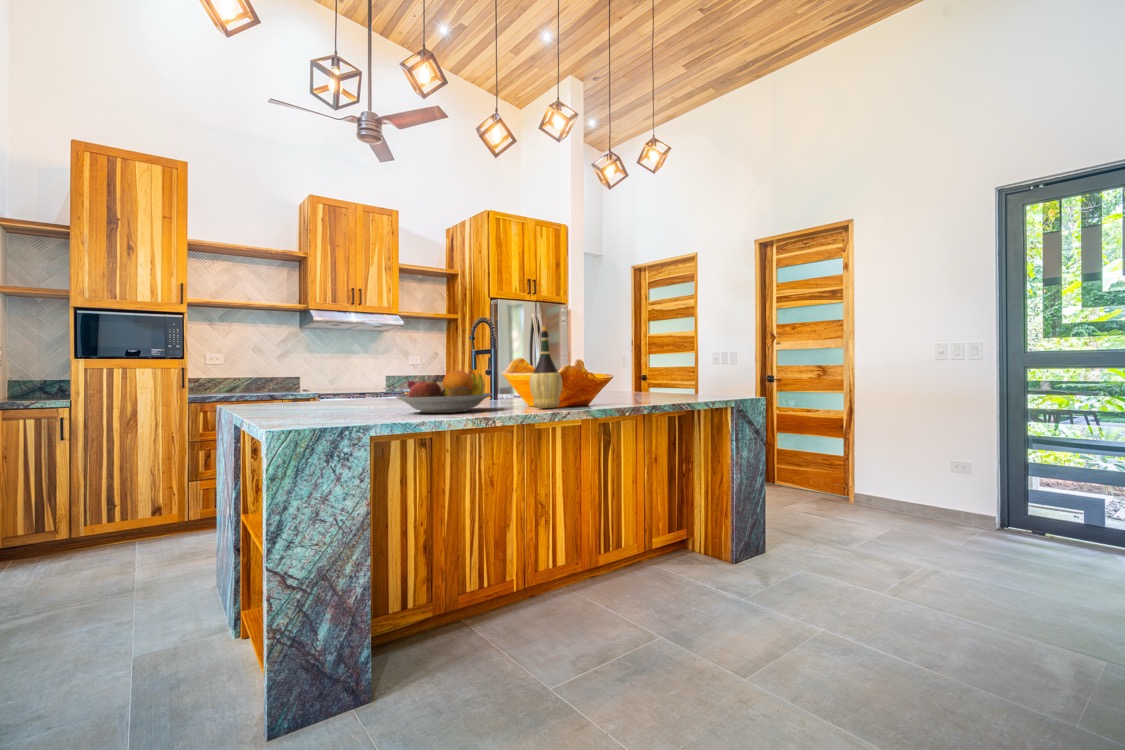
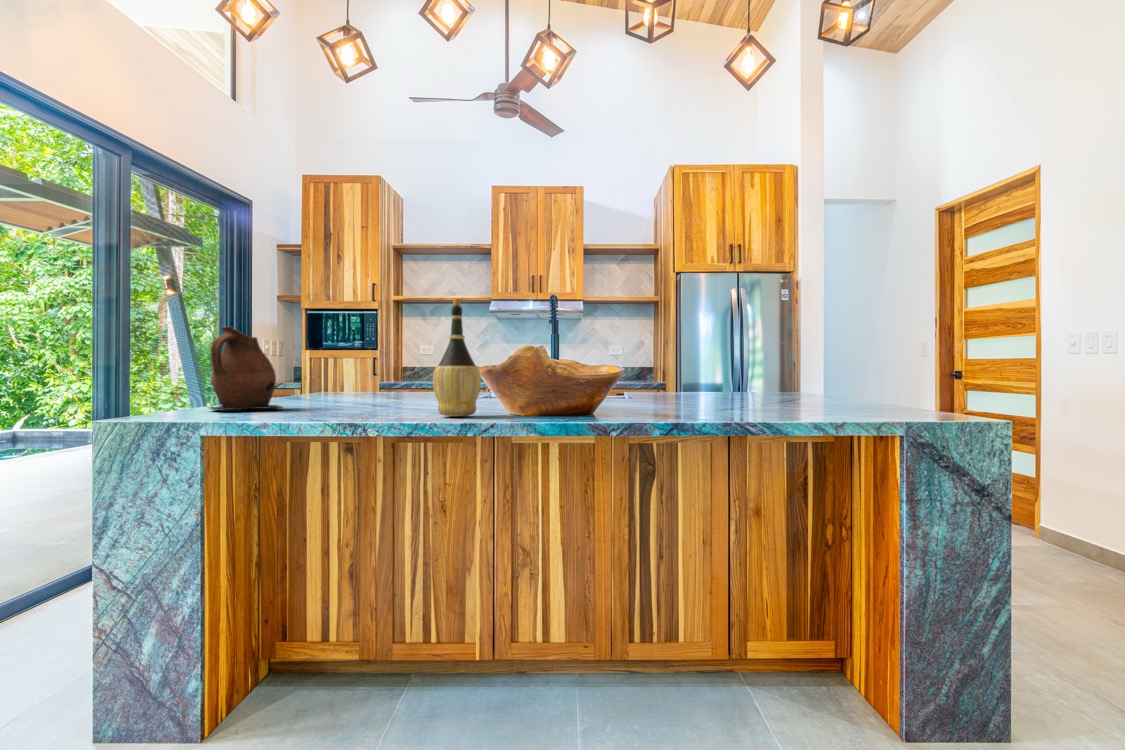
ceramic pitcher: none [284,344,360,420] -> present [210,327,282,410]
fruit bowl: present [396,371,493,413] -> none [303,360,430,413]

